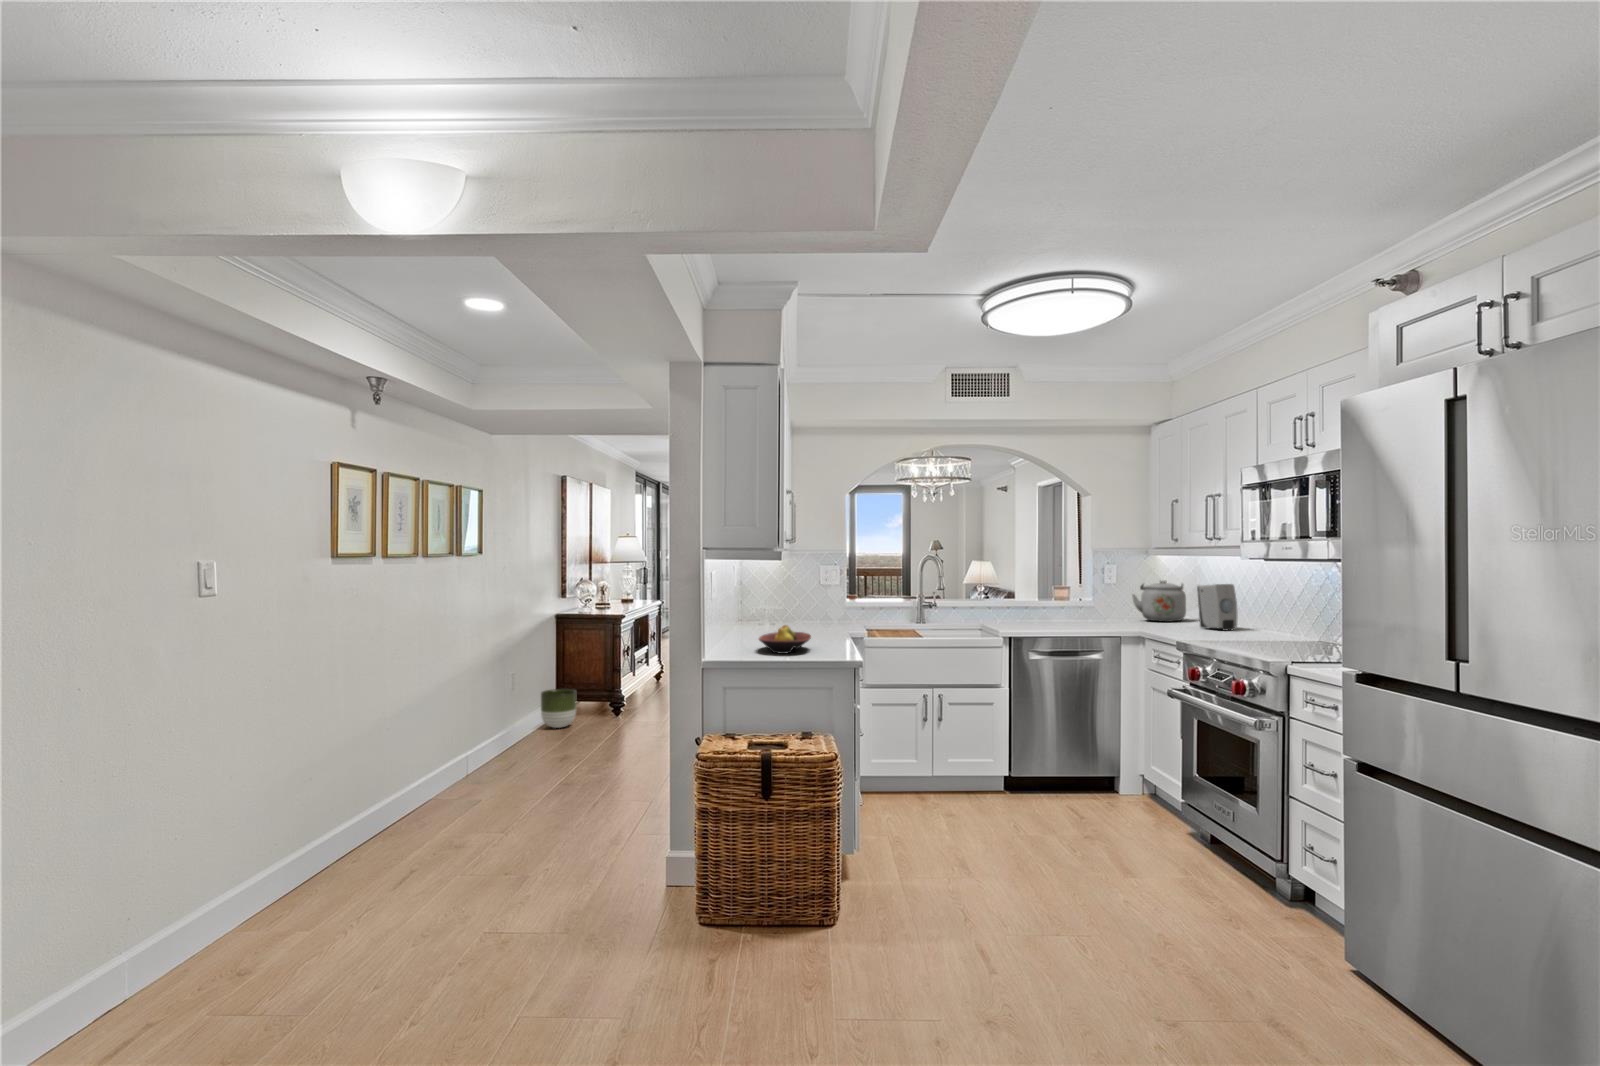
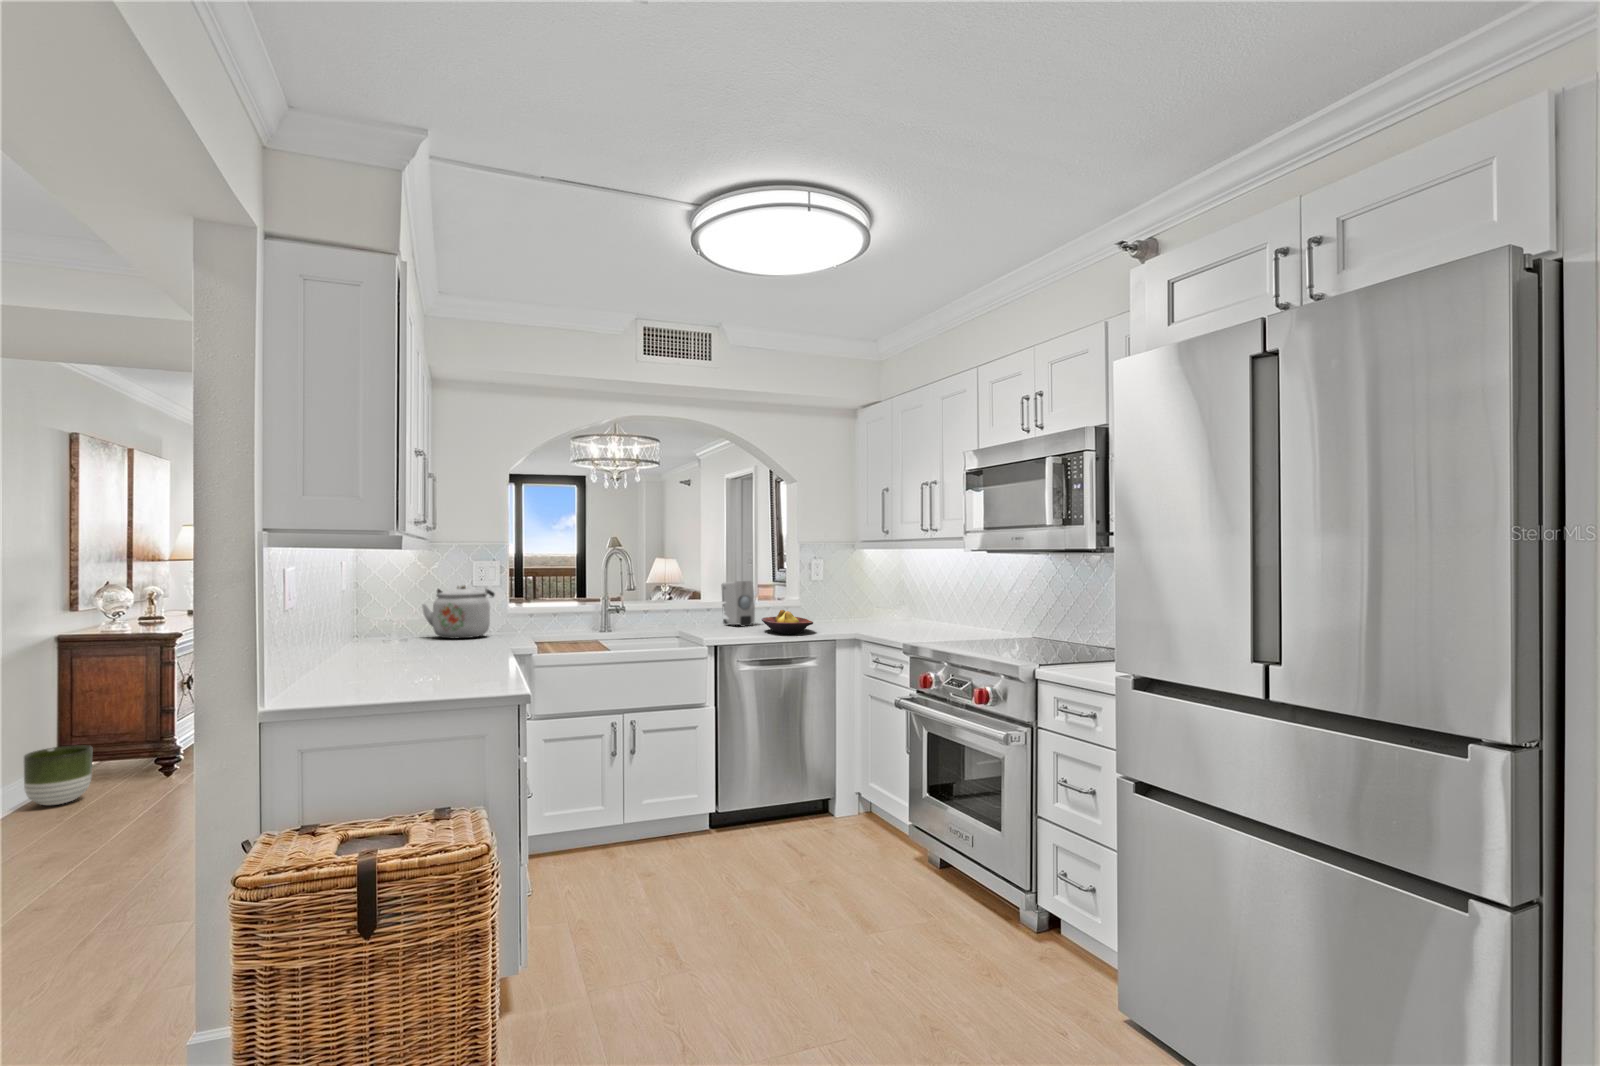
kettle: present [1132,581,1186,622] -> present [422,585,495,638]
soap dispenser: present [1197,584,1238,631] -> present [722,581,755,626]
fruit bowl: present [759,625,811,654] -> present [762,610,813,634]

